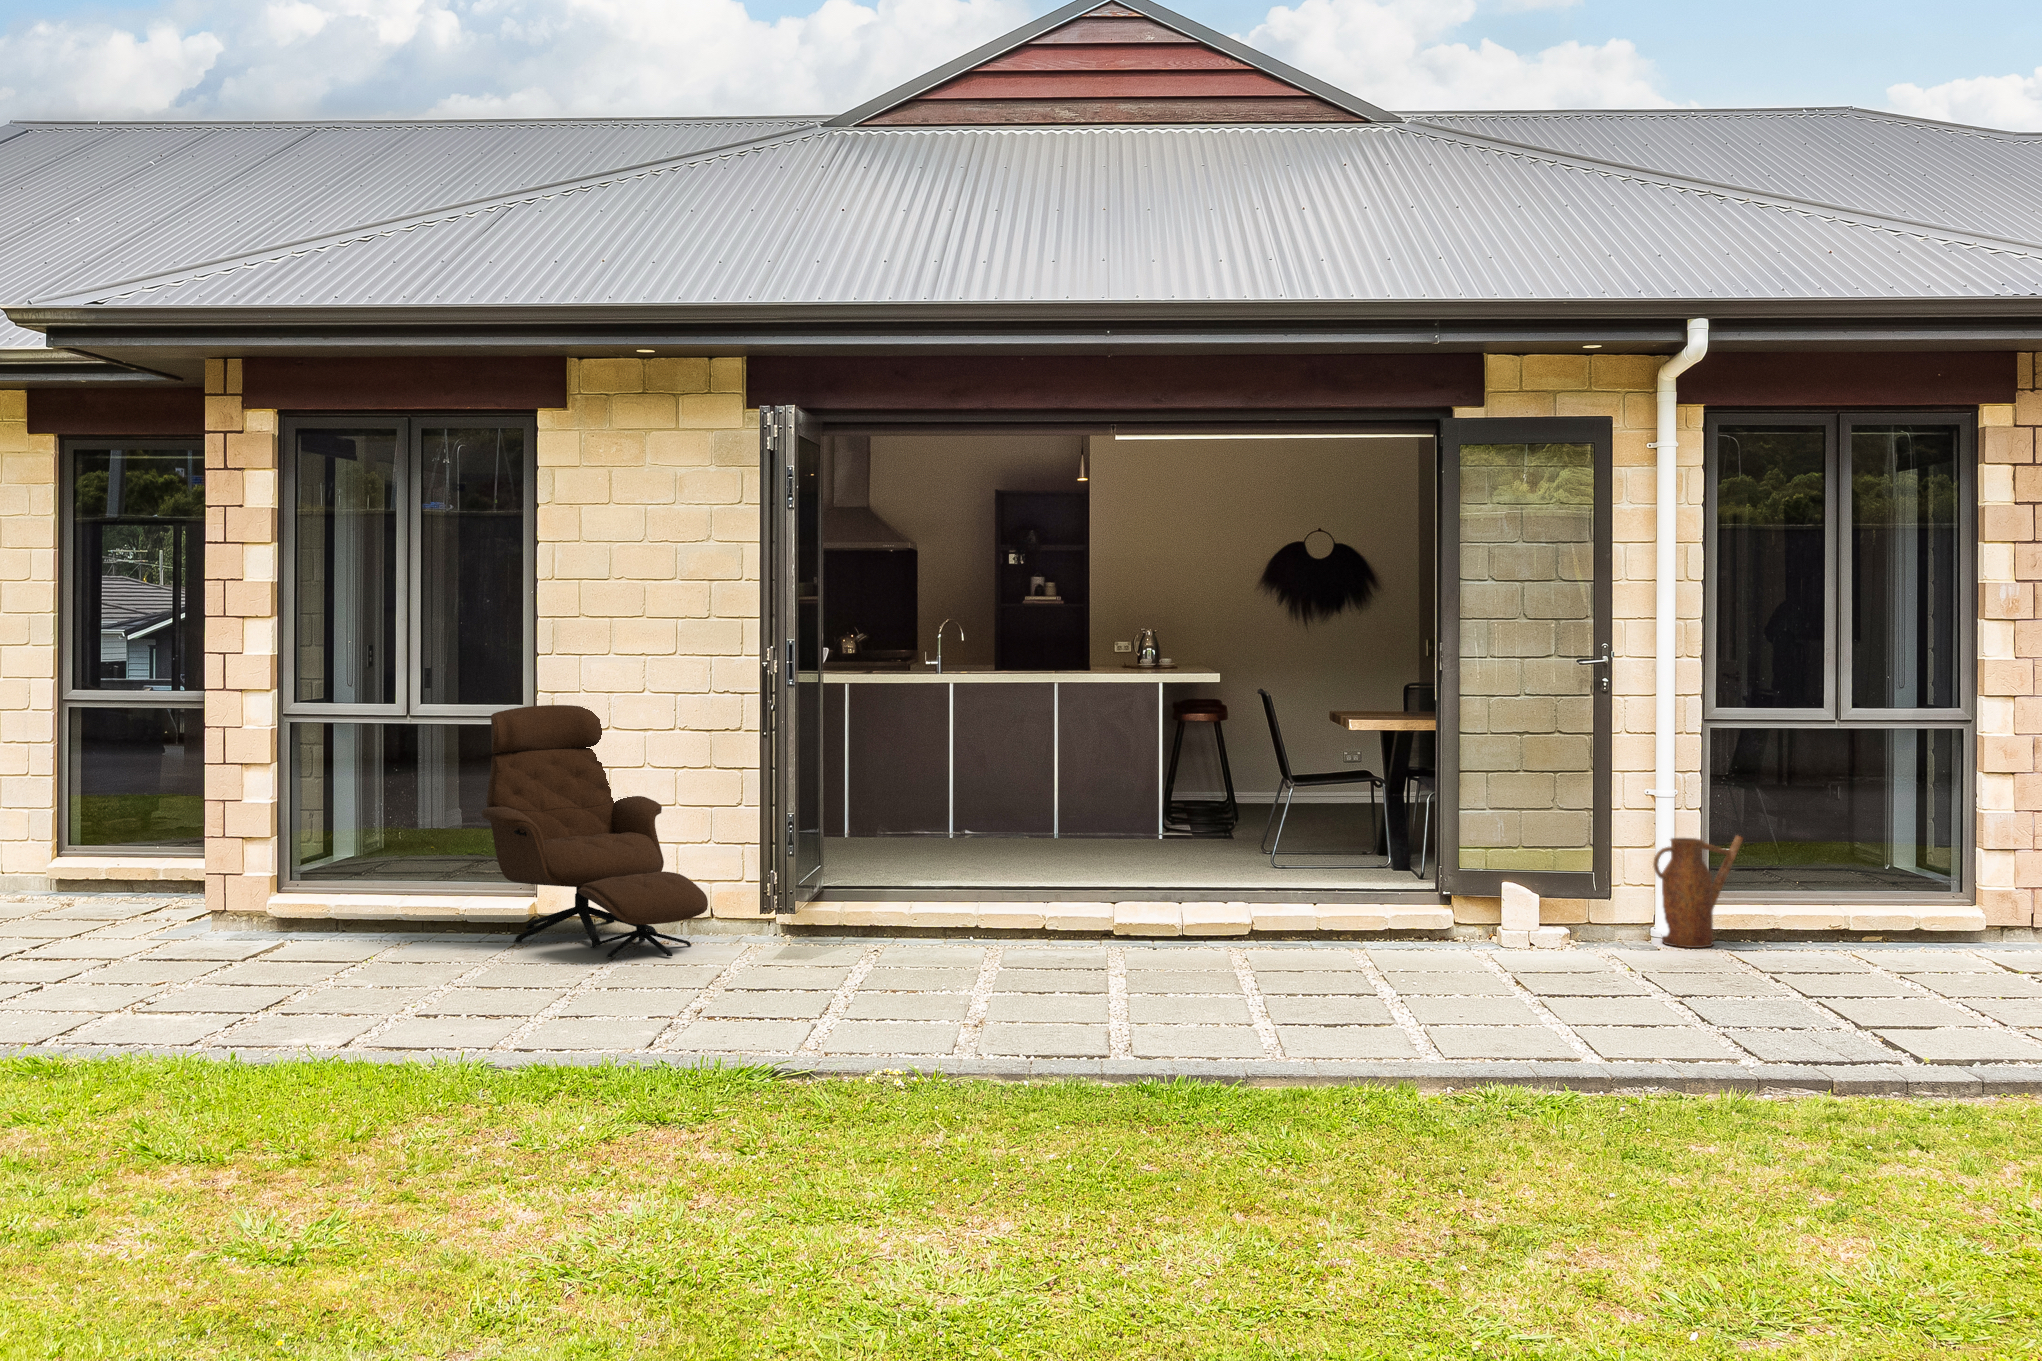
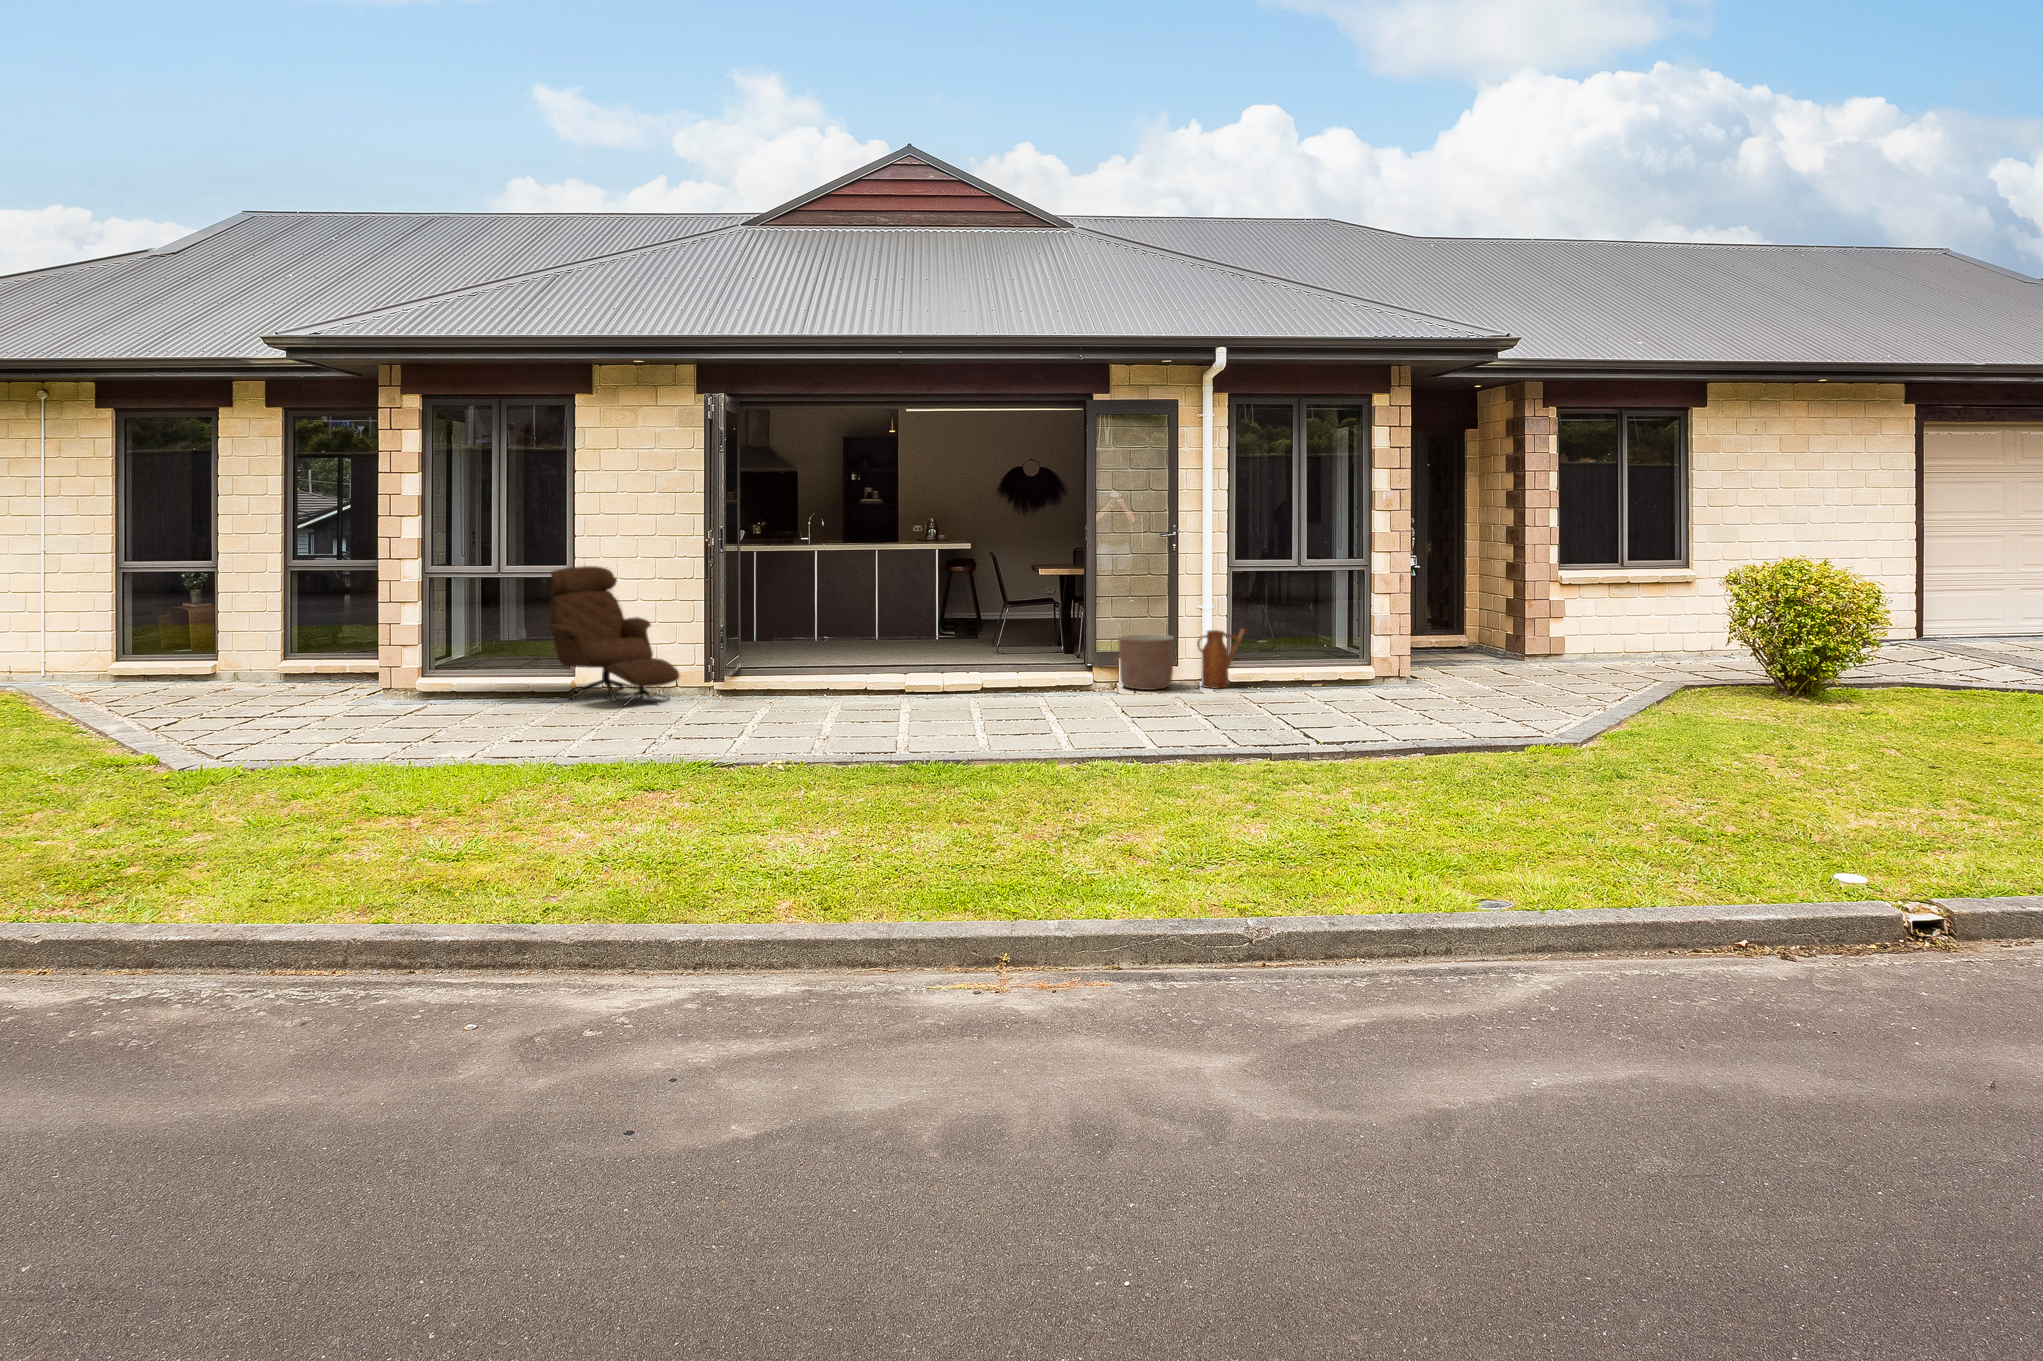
planter: none [1504,842,1610,948] -> present [1118,634,1174,690]

